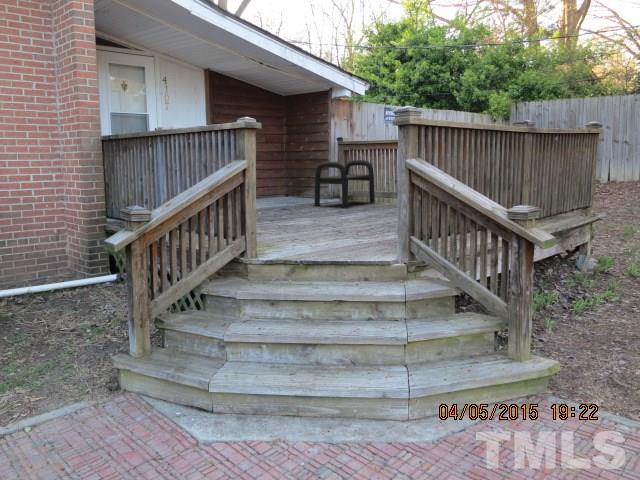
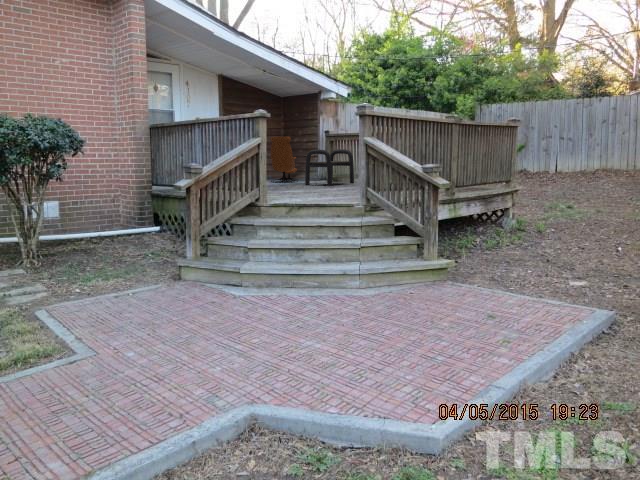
lounge chair: none [271,145,306,200] -> present [270,137,297,182]

